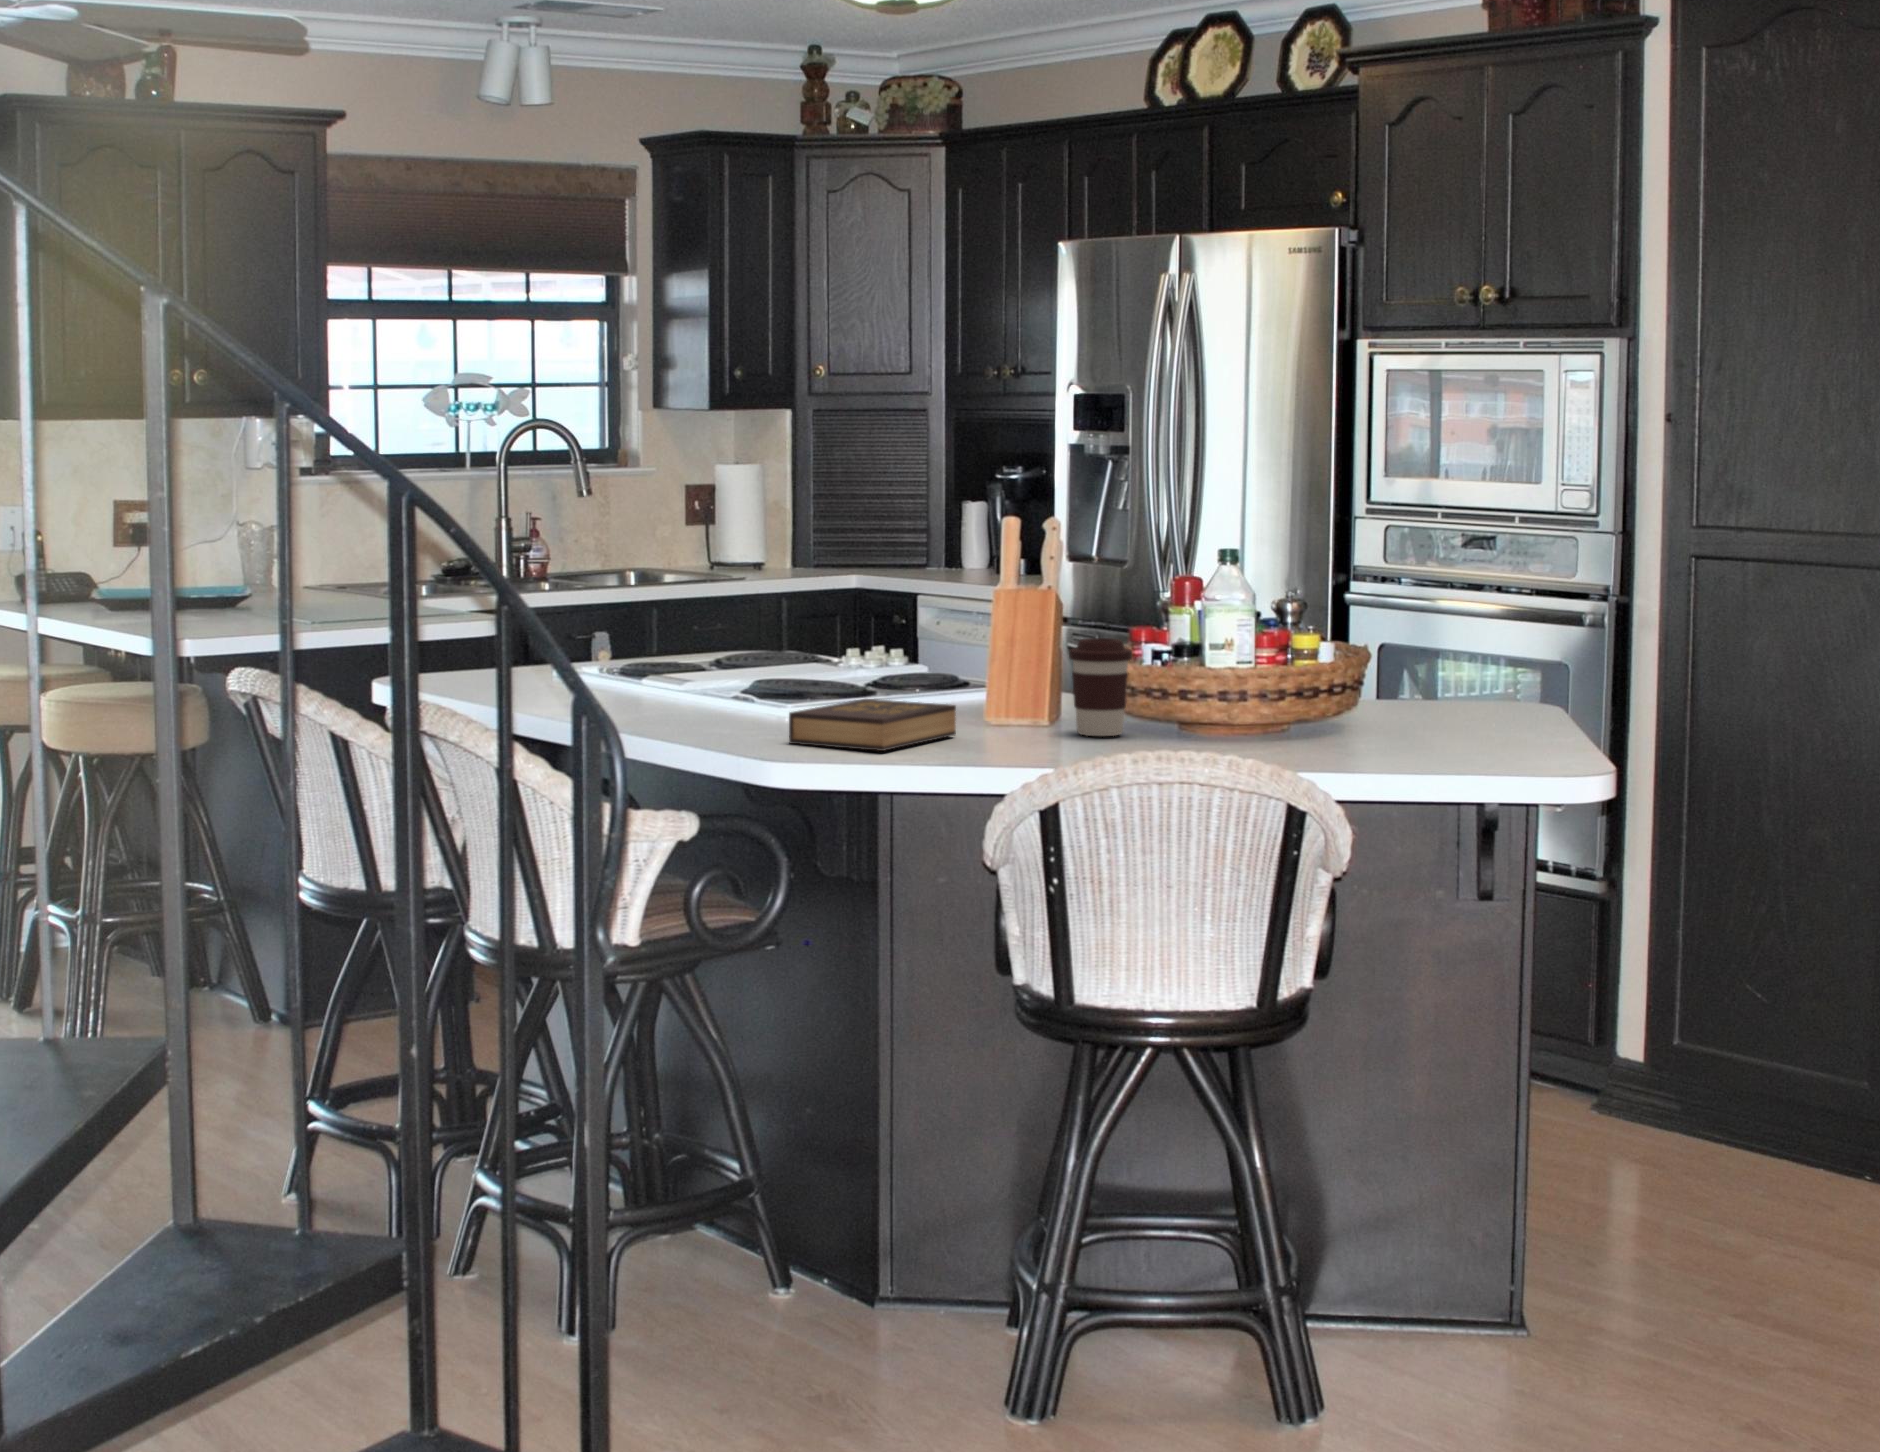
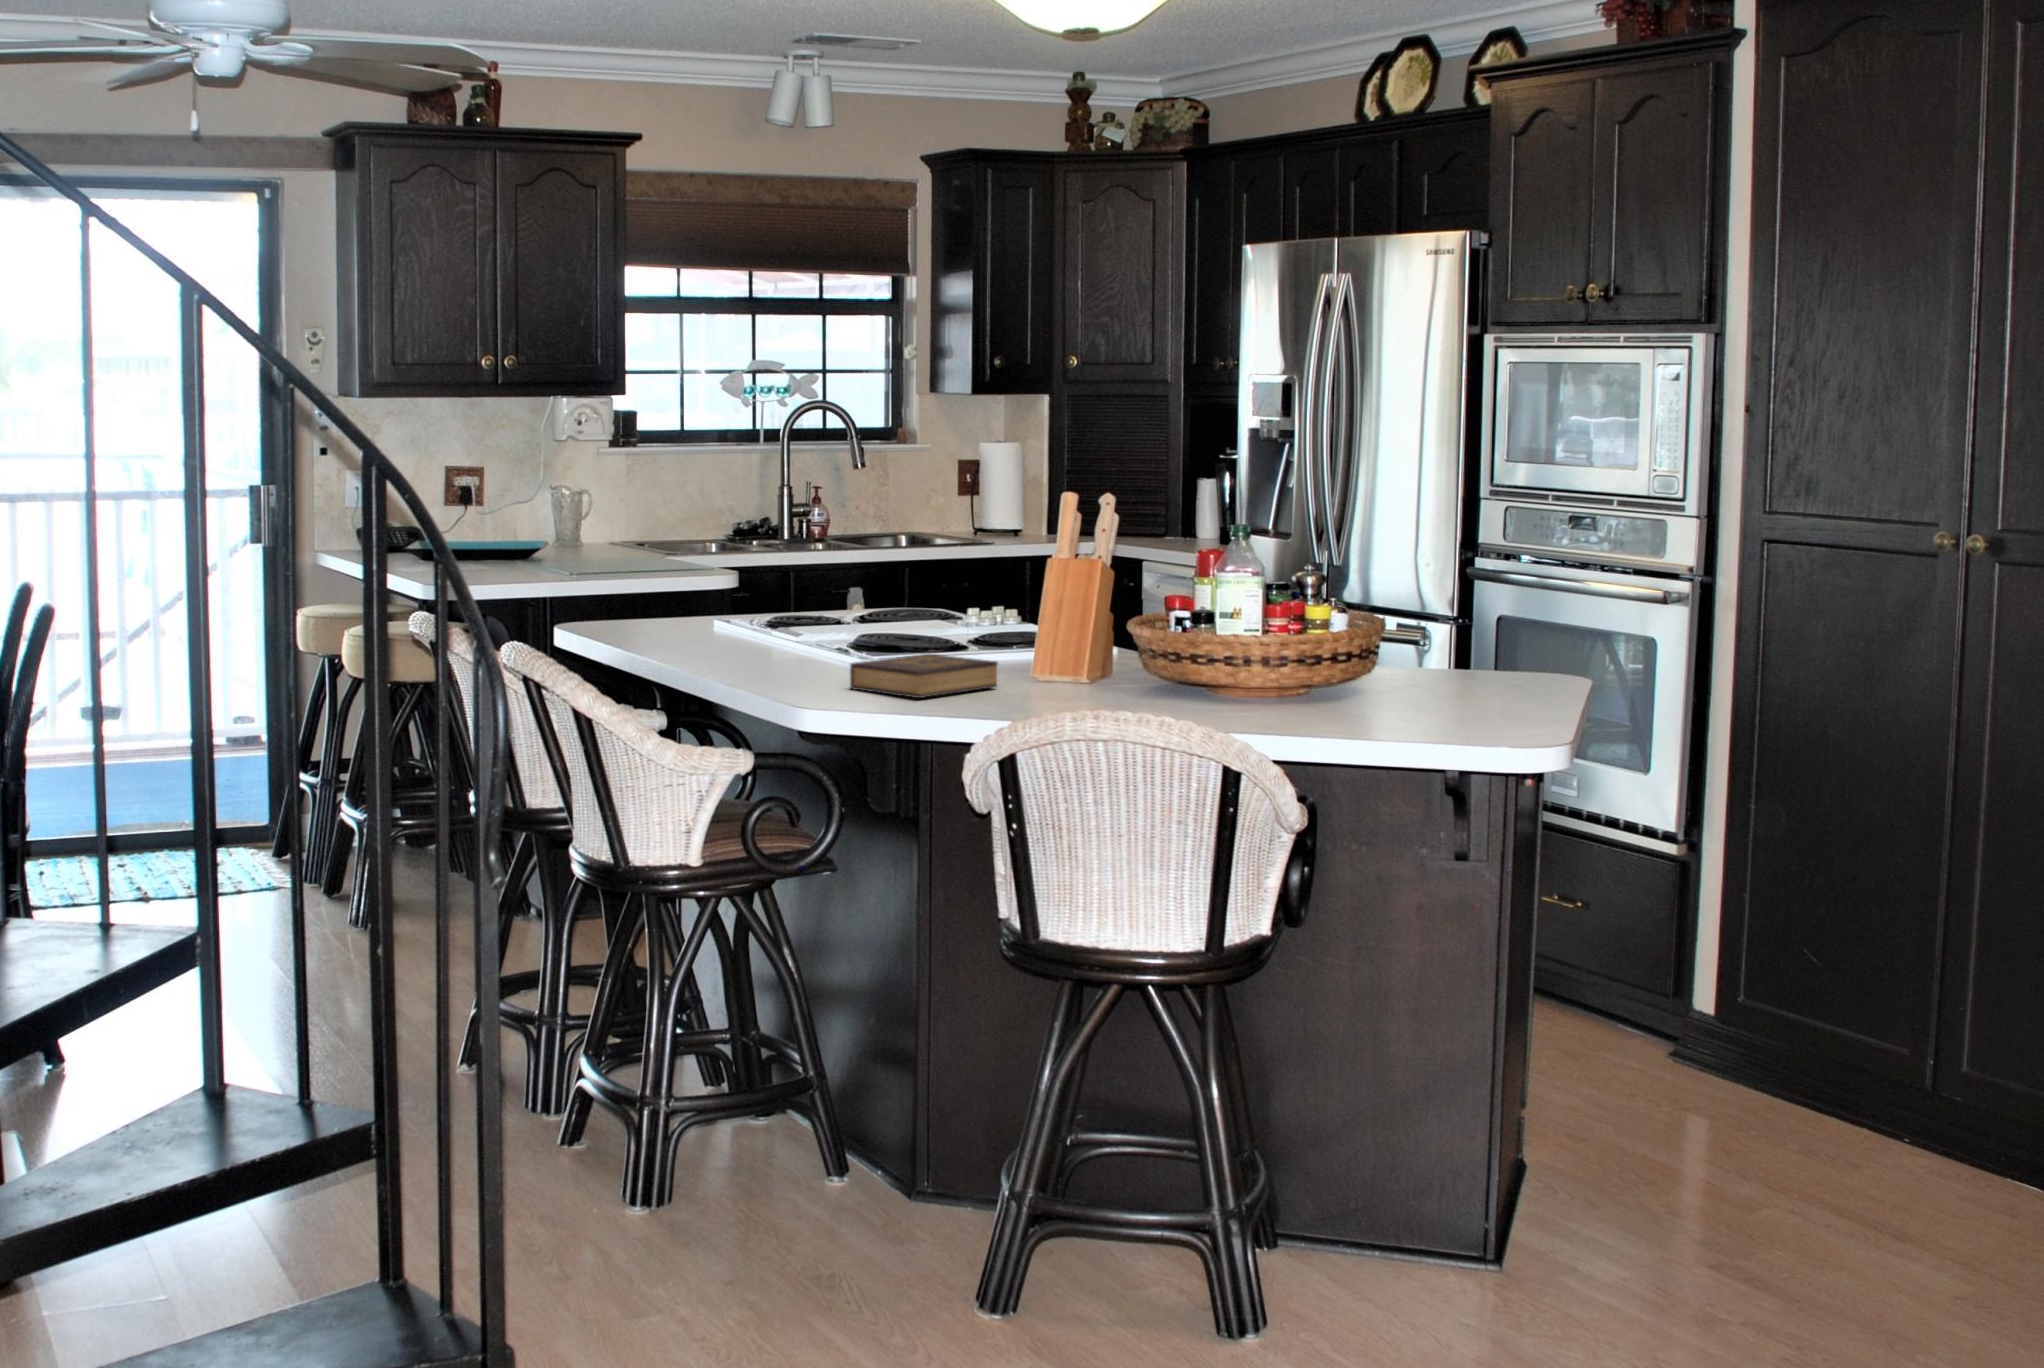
coffee cup: present [1069,638,1132,736] -> none [1100,608,1154,693]

